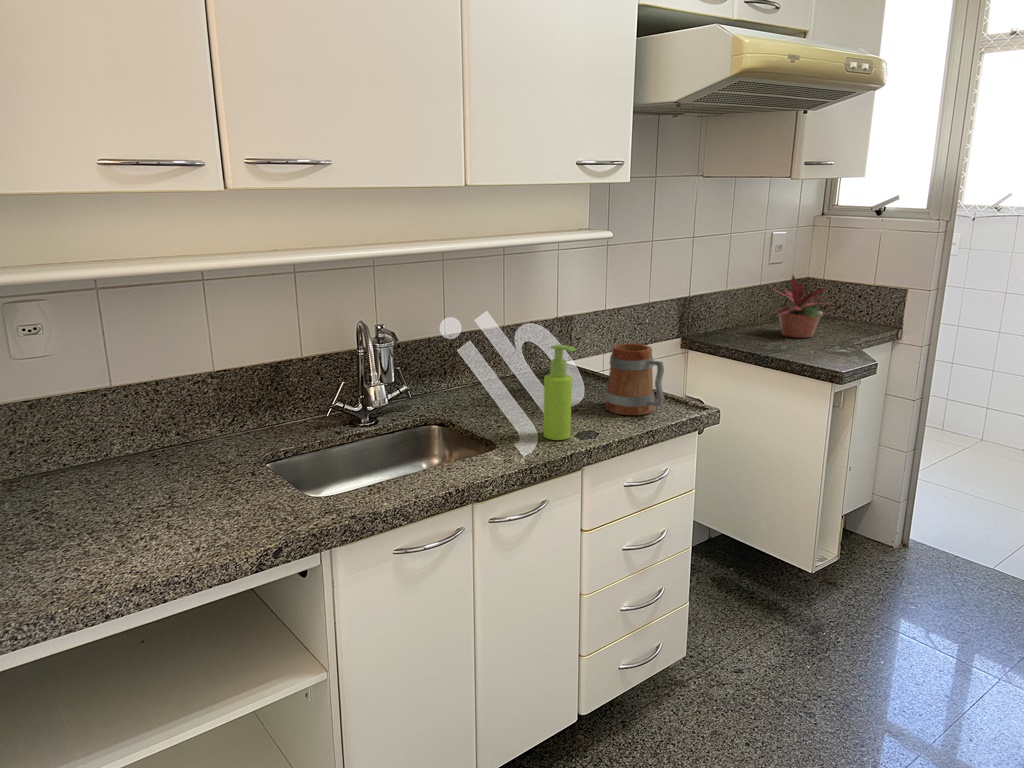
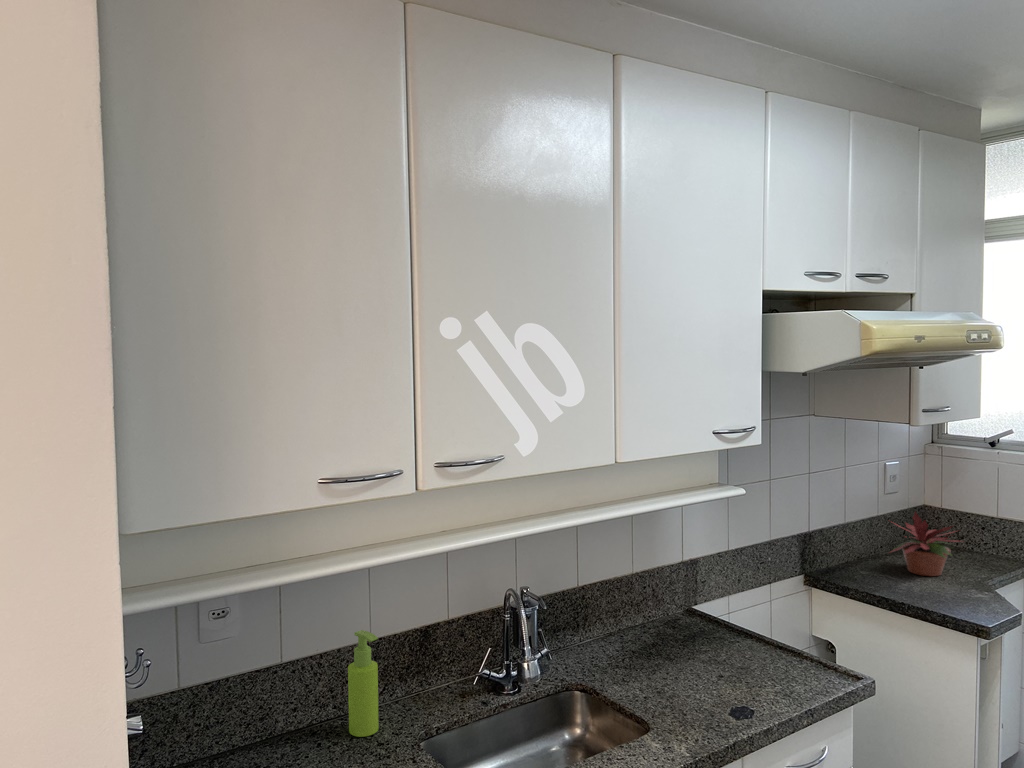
mug: present [606,344,664,415] -> none [748,605,814,686]
soap dispenser: present [543,345,577,440] -> present [348,630,379,737]

